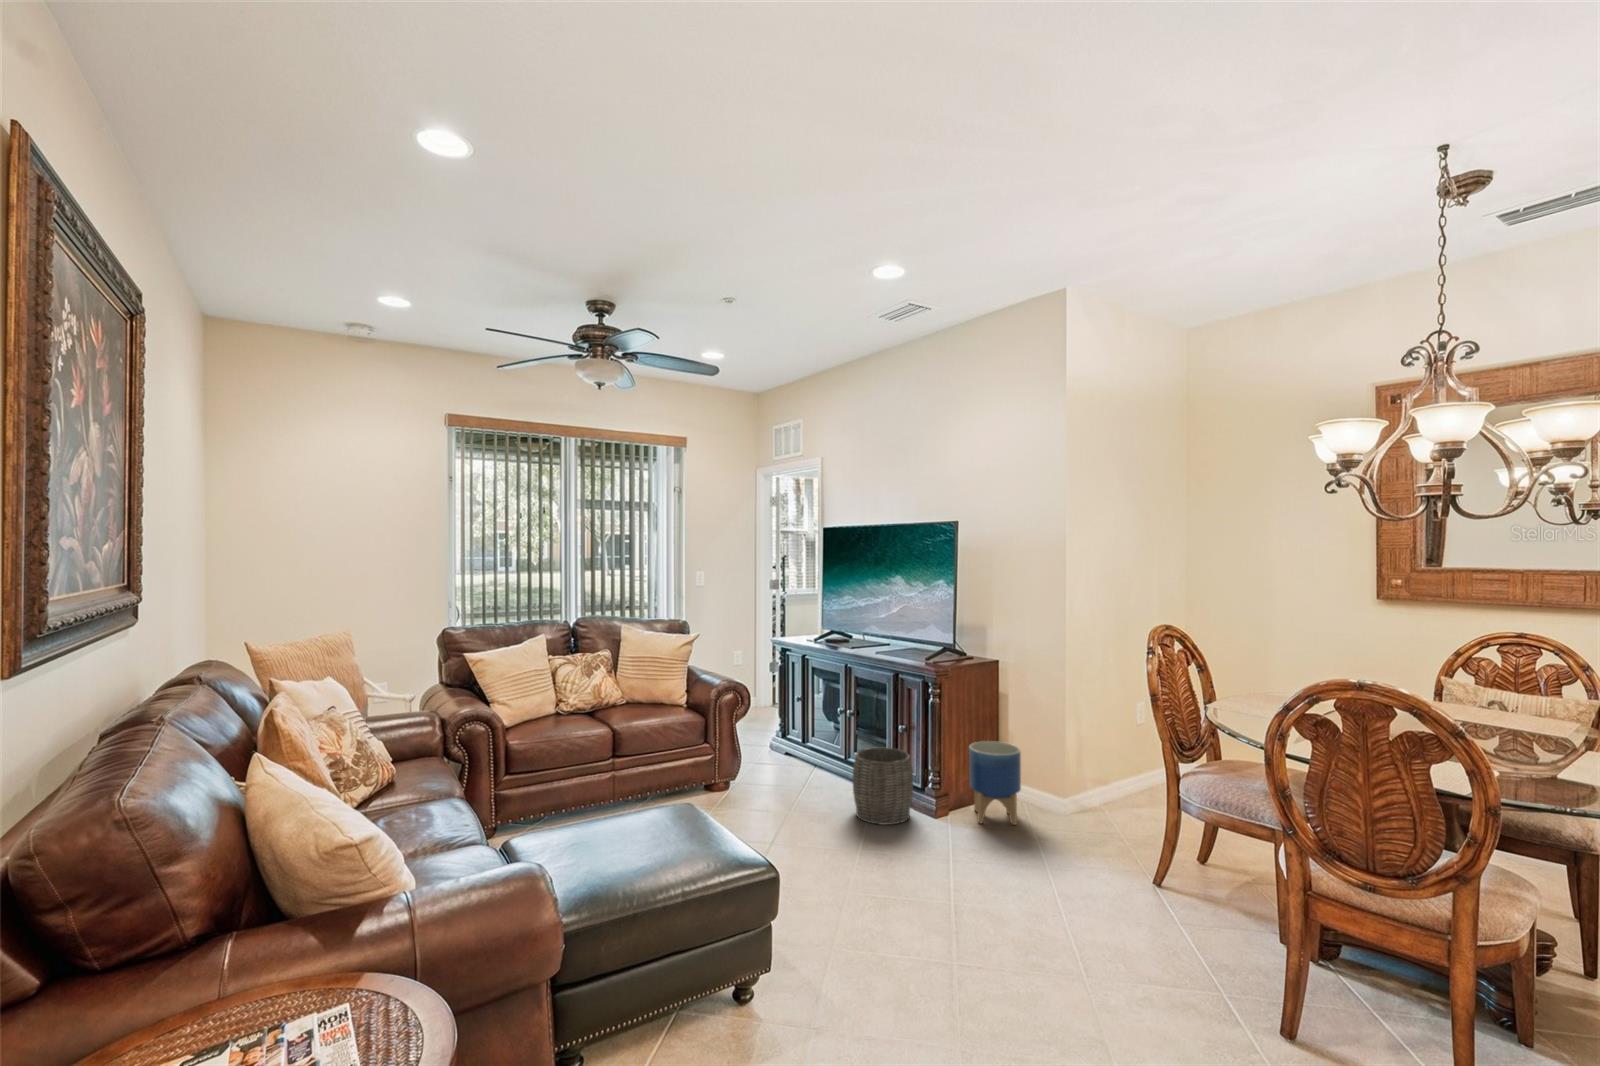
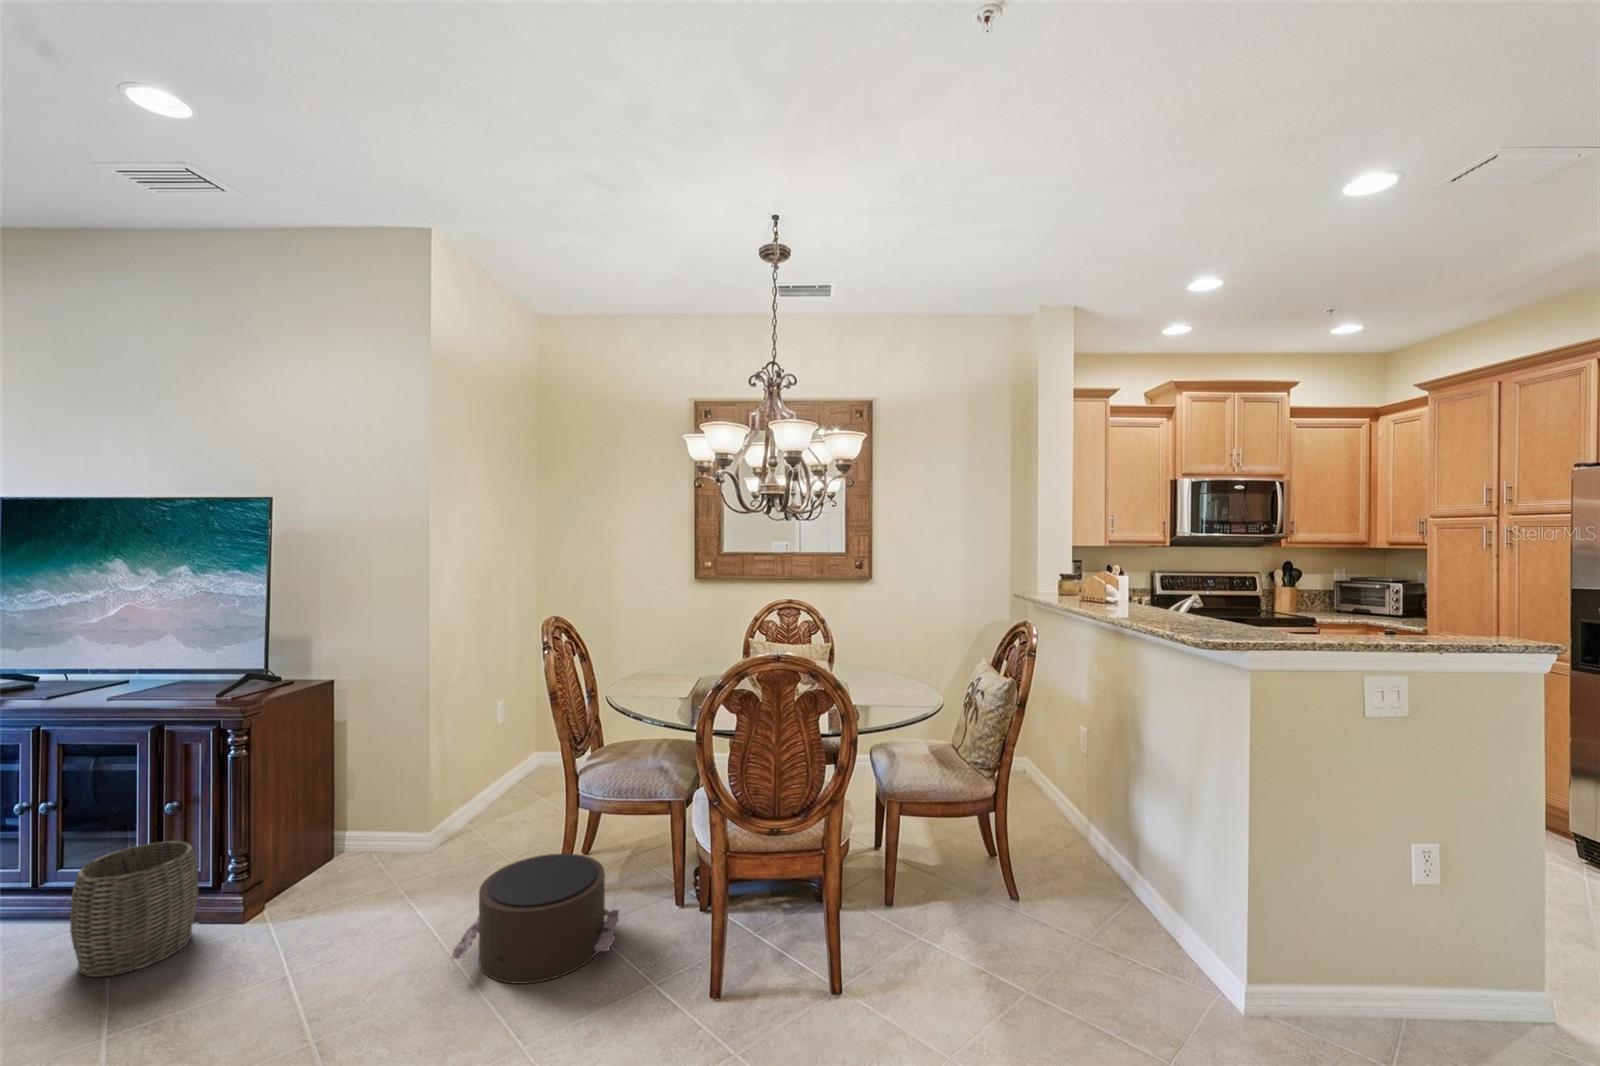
planter: present [969,741,1021,825] -> none [295,785,372,903]
pouf: none [1053,839,1213,951] -> present [451,853,619,984]

